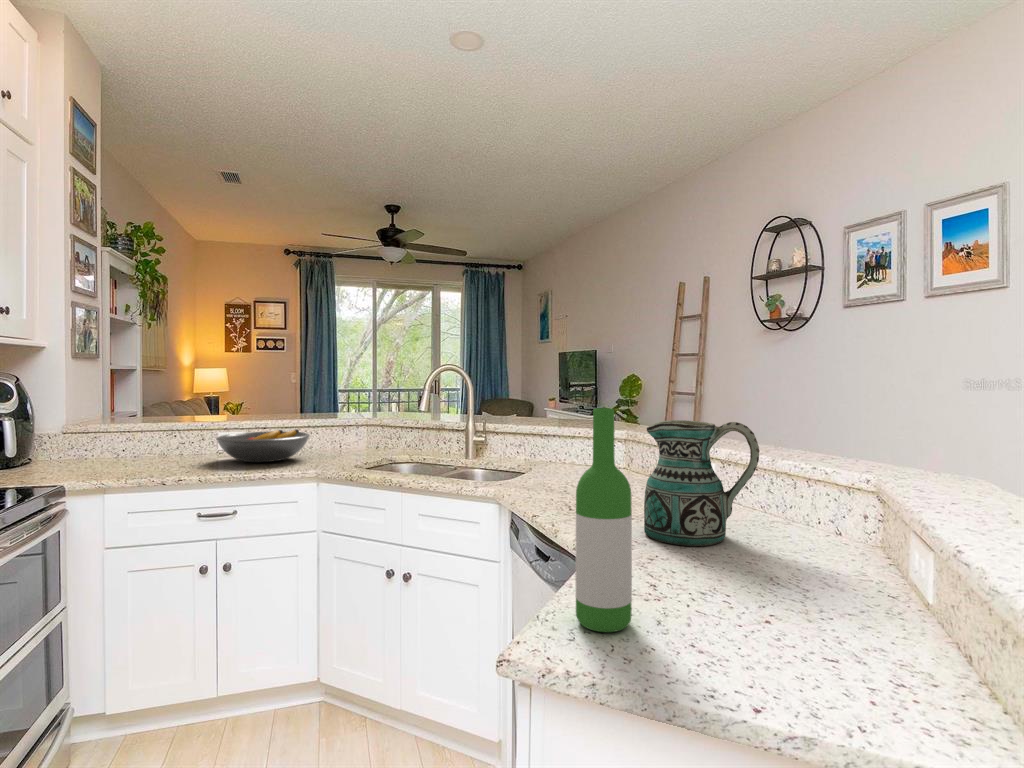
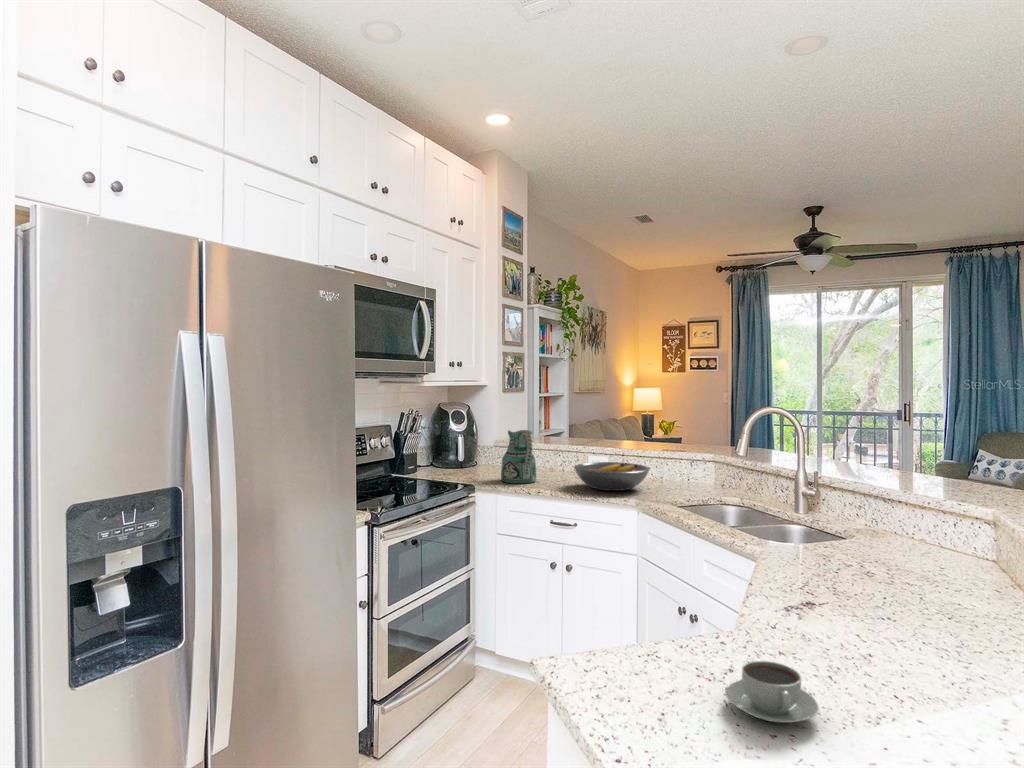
wine bottle: present [576,408,632,632] -> none [613,502,662,699]
ceramic pitcher: present [644,420,759,546] -> present [501,430,536,483]
coffee cup: none [667,555,756,608] -> present [725,661,819,723]

